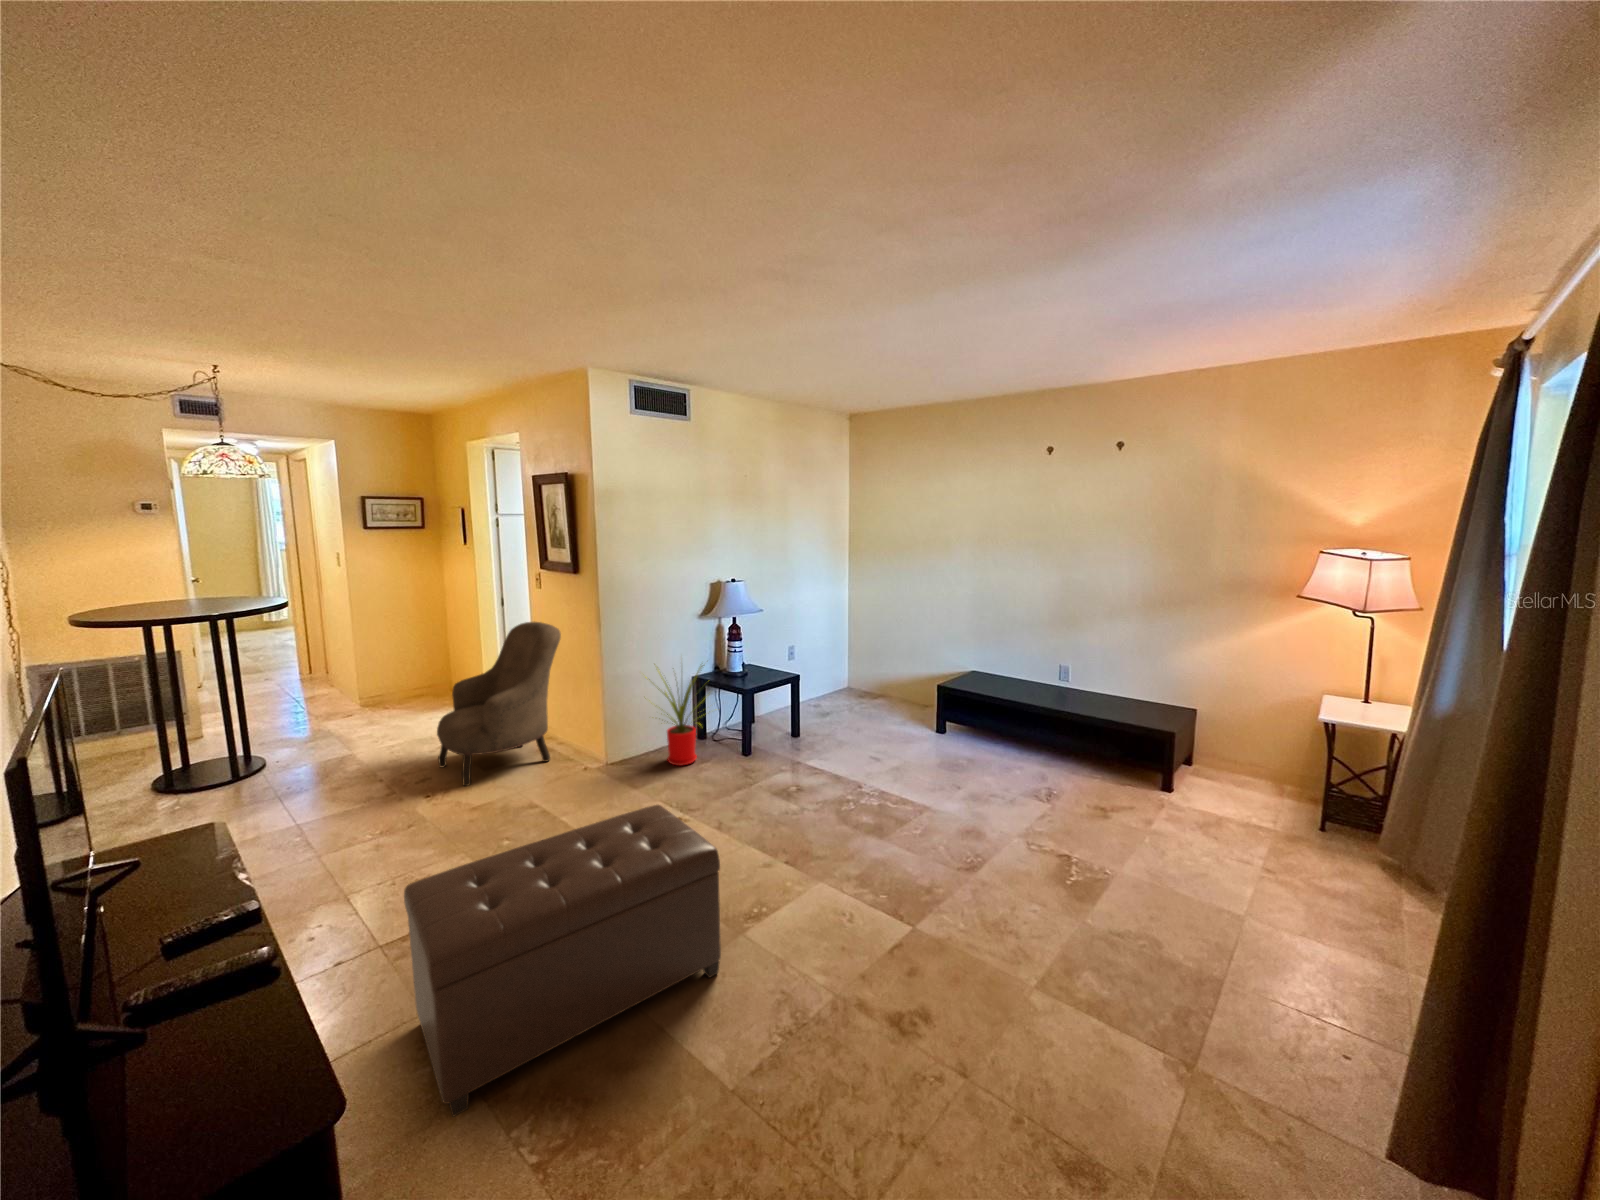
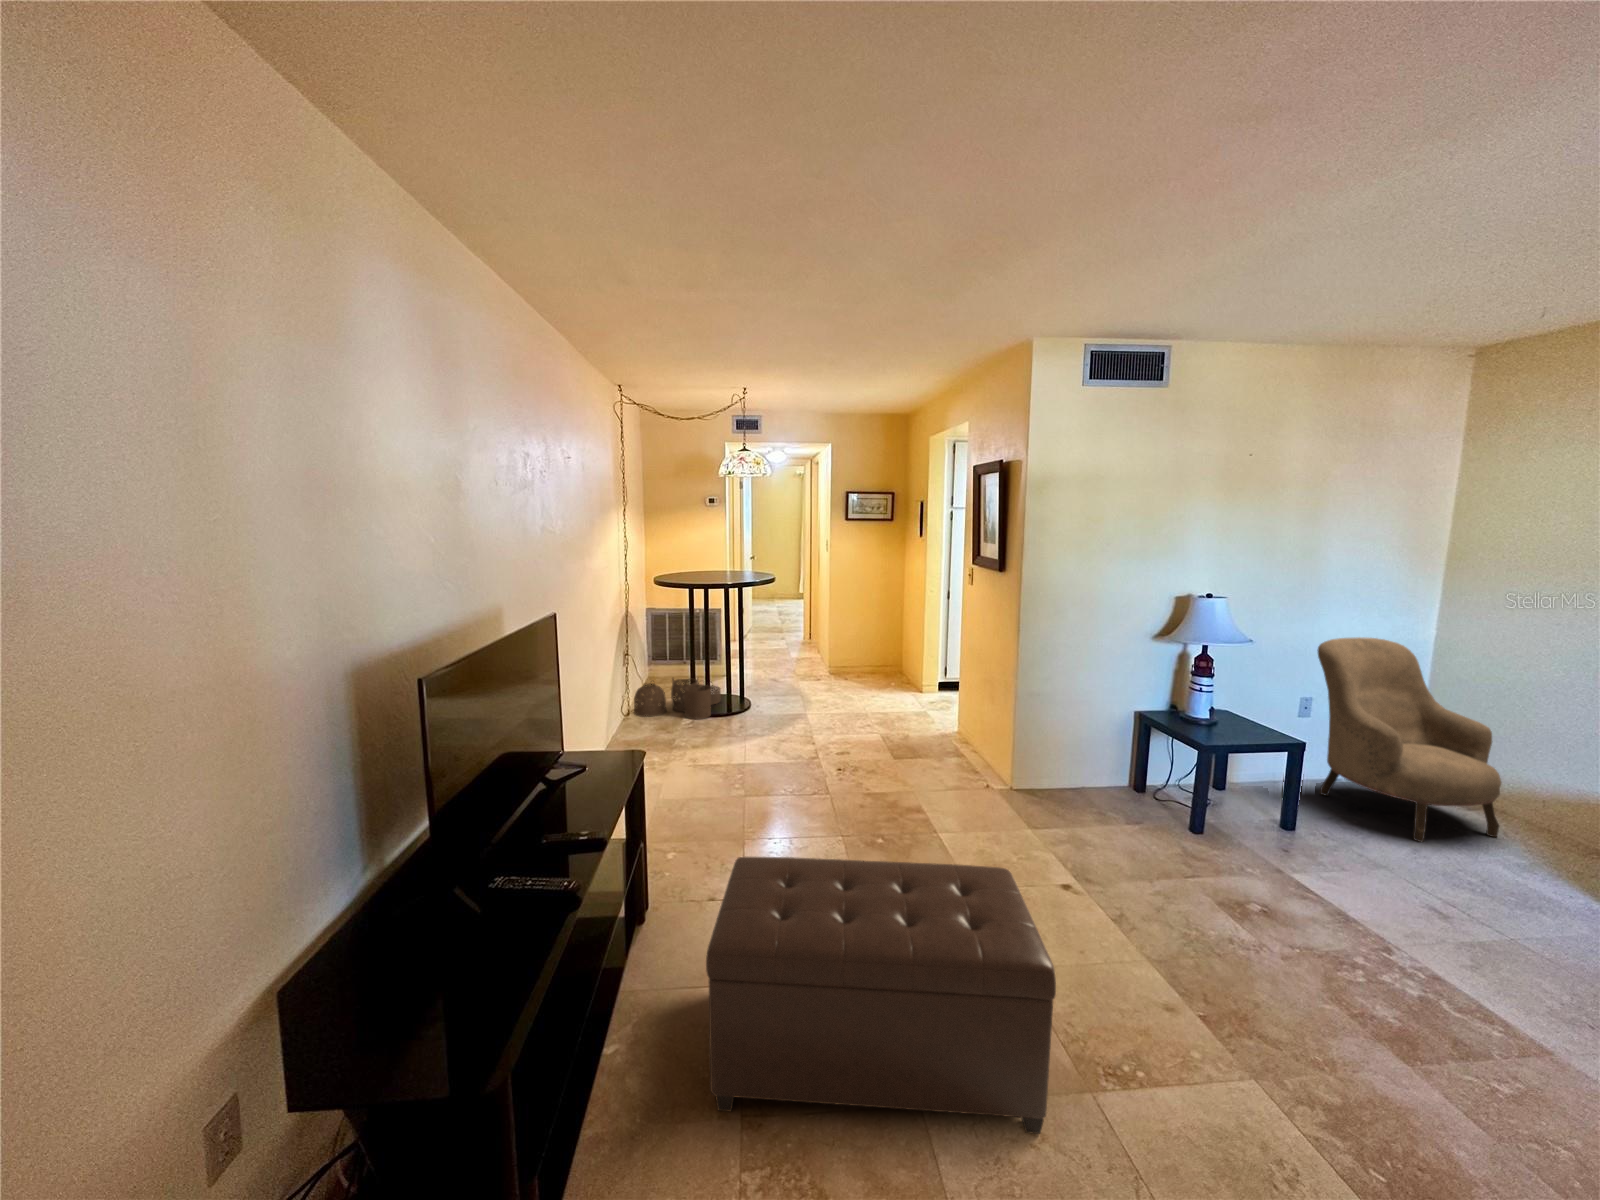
armchair: present [437,622,561,786] -> present [1317,637,1501,842]
house plant: present [645,665,704,765] -> none [1056,680,1167,819]
woven basket: none [34,747,206,826] -> present [634,679,721,719]

